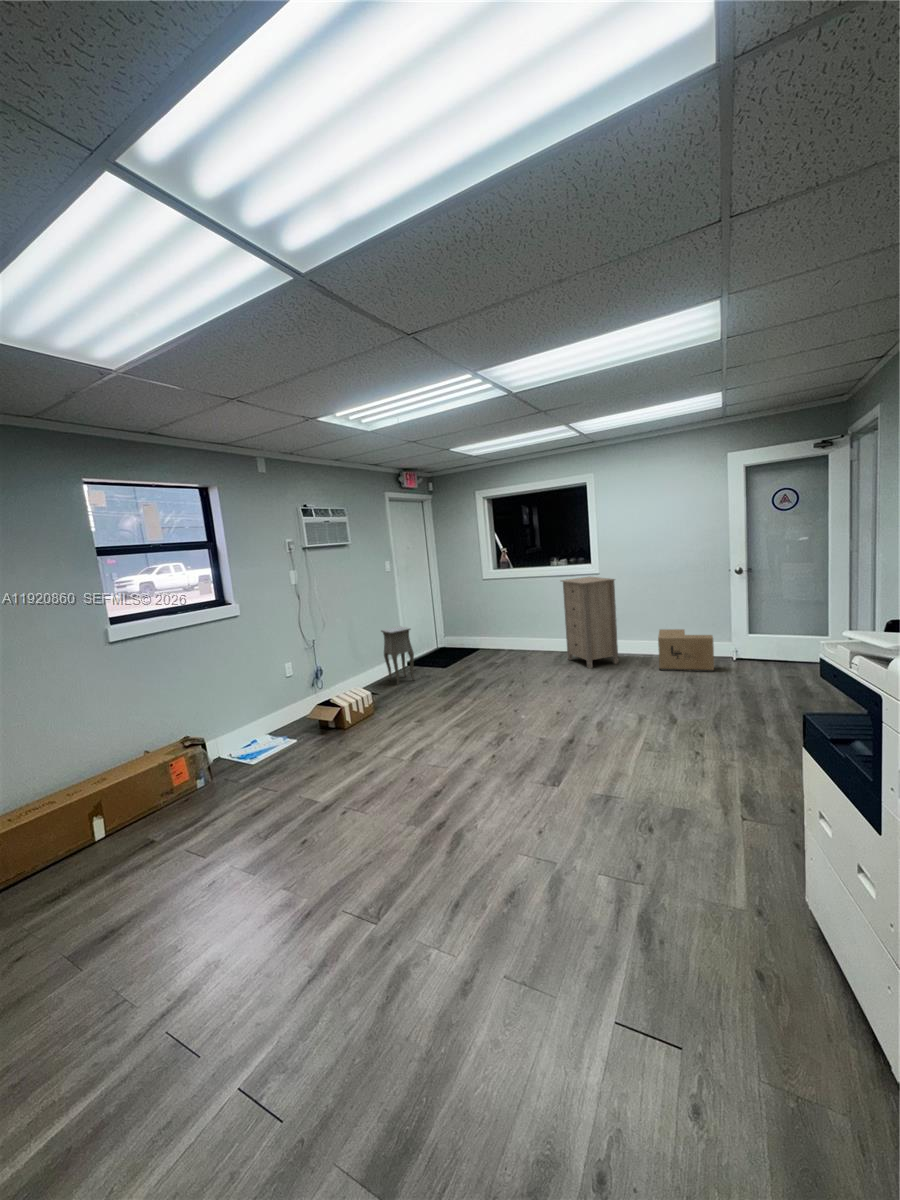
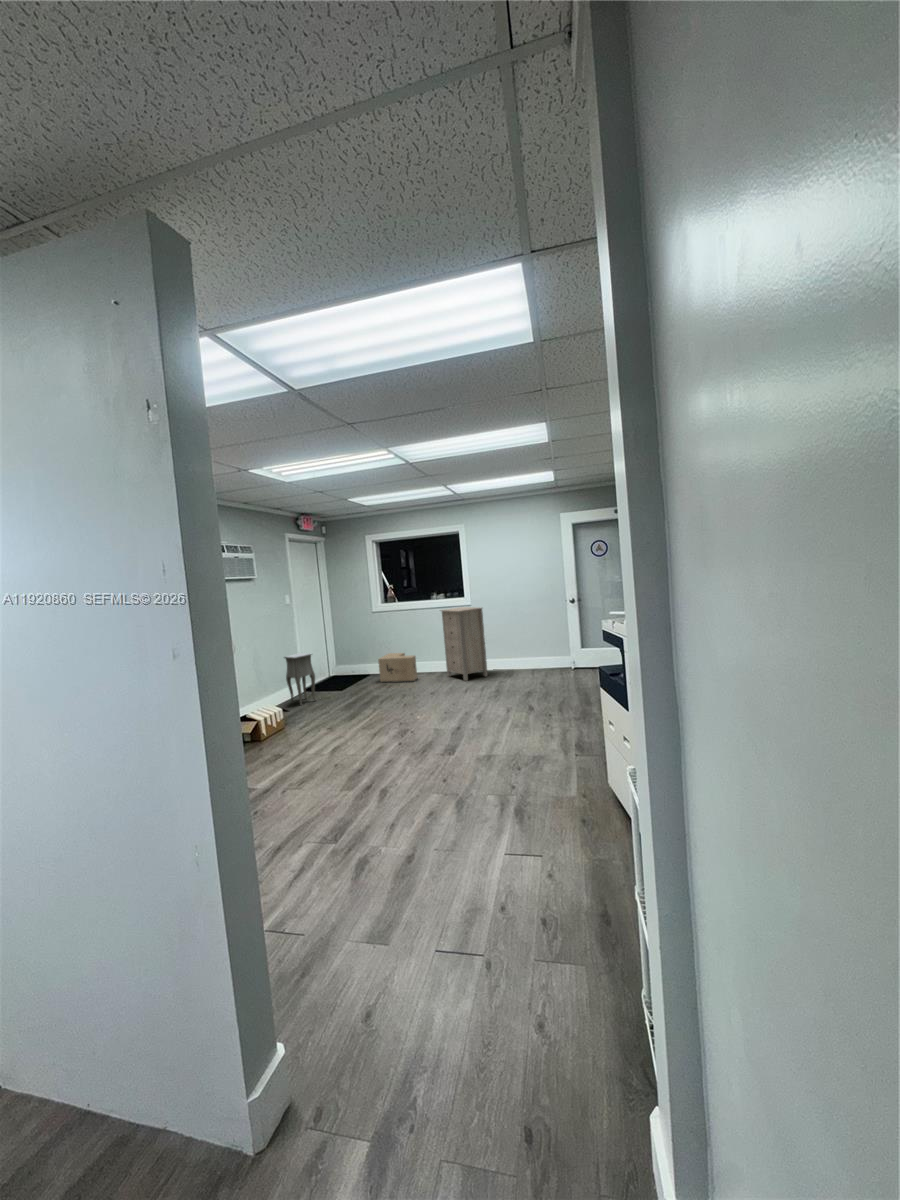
cardboard box: present [658,629,714,672] -> present [378,653,418,683]

